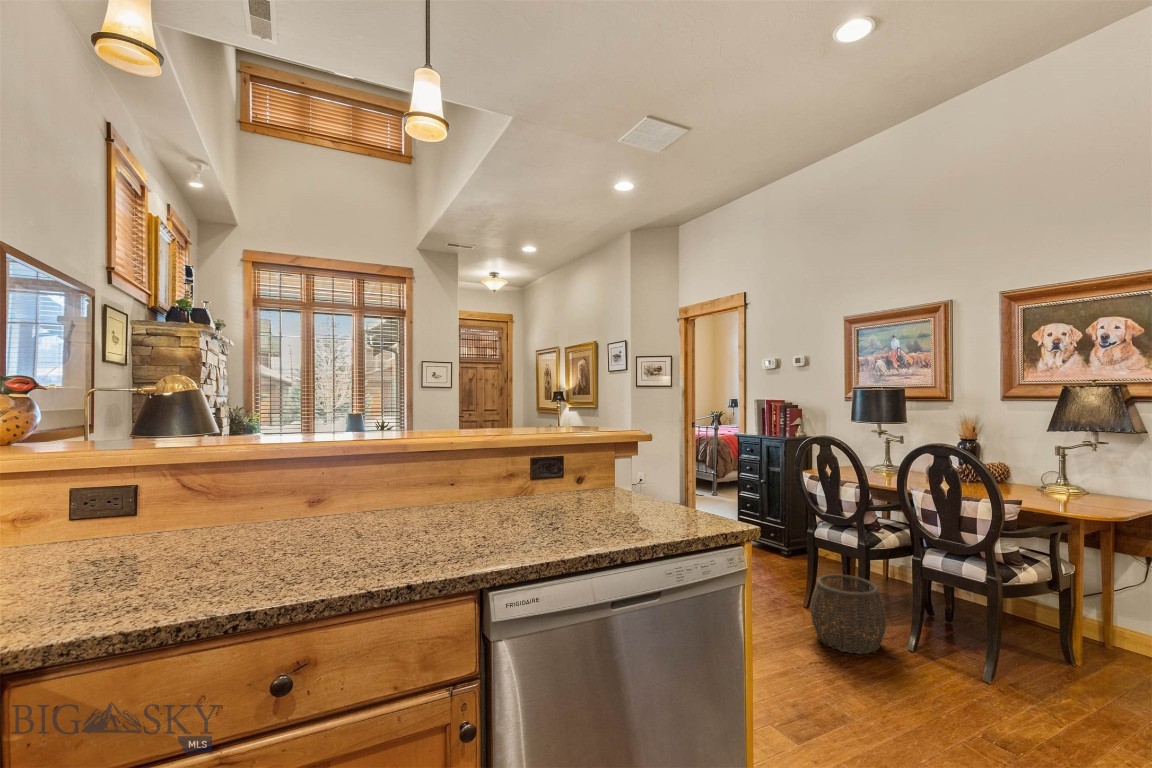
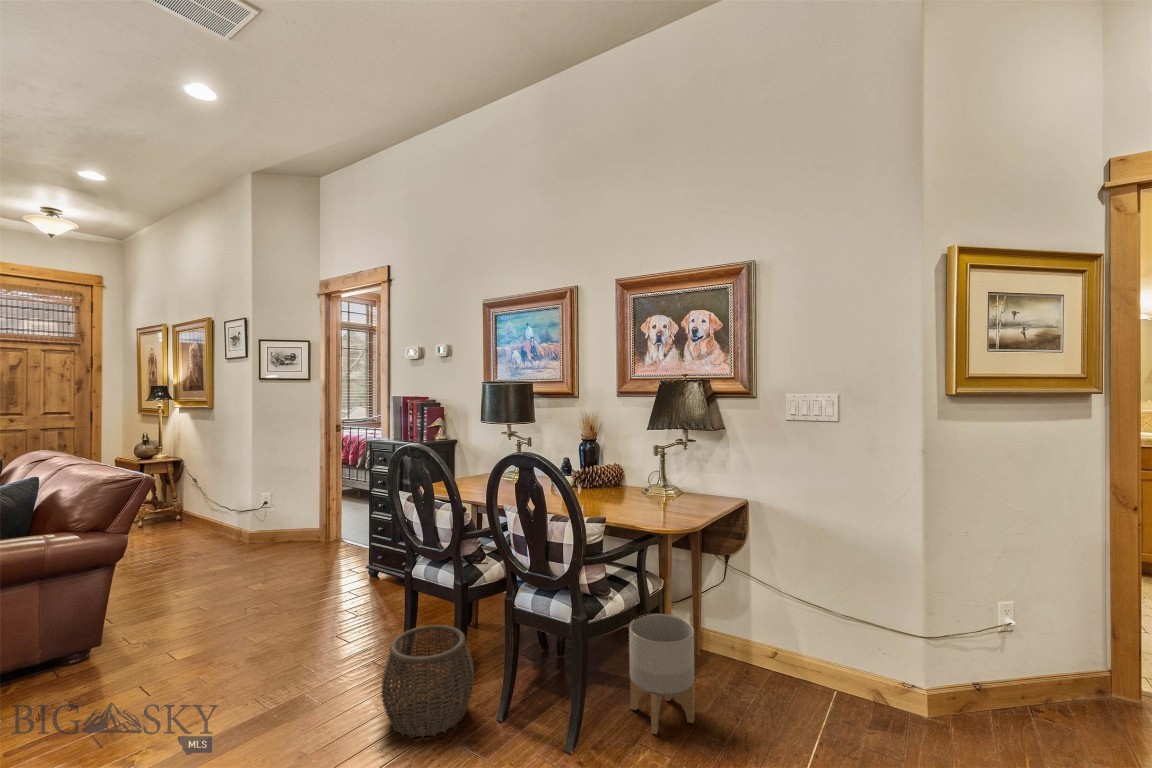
planter: none [1045,595,1125,699] -> present [629,614,694,734]

